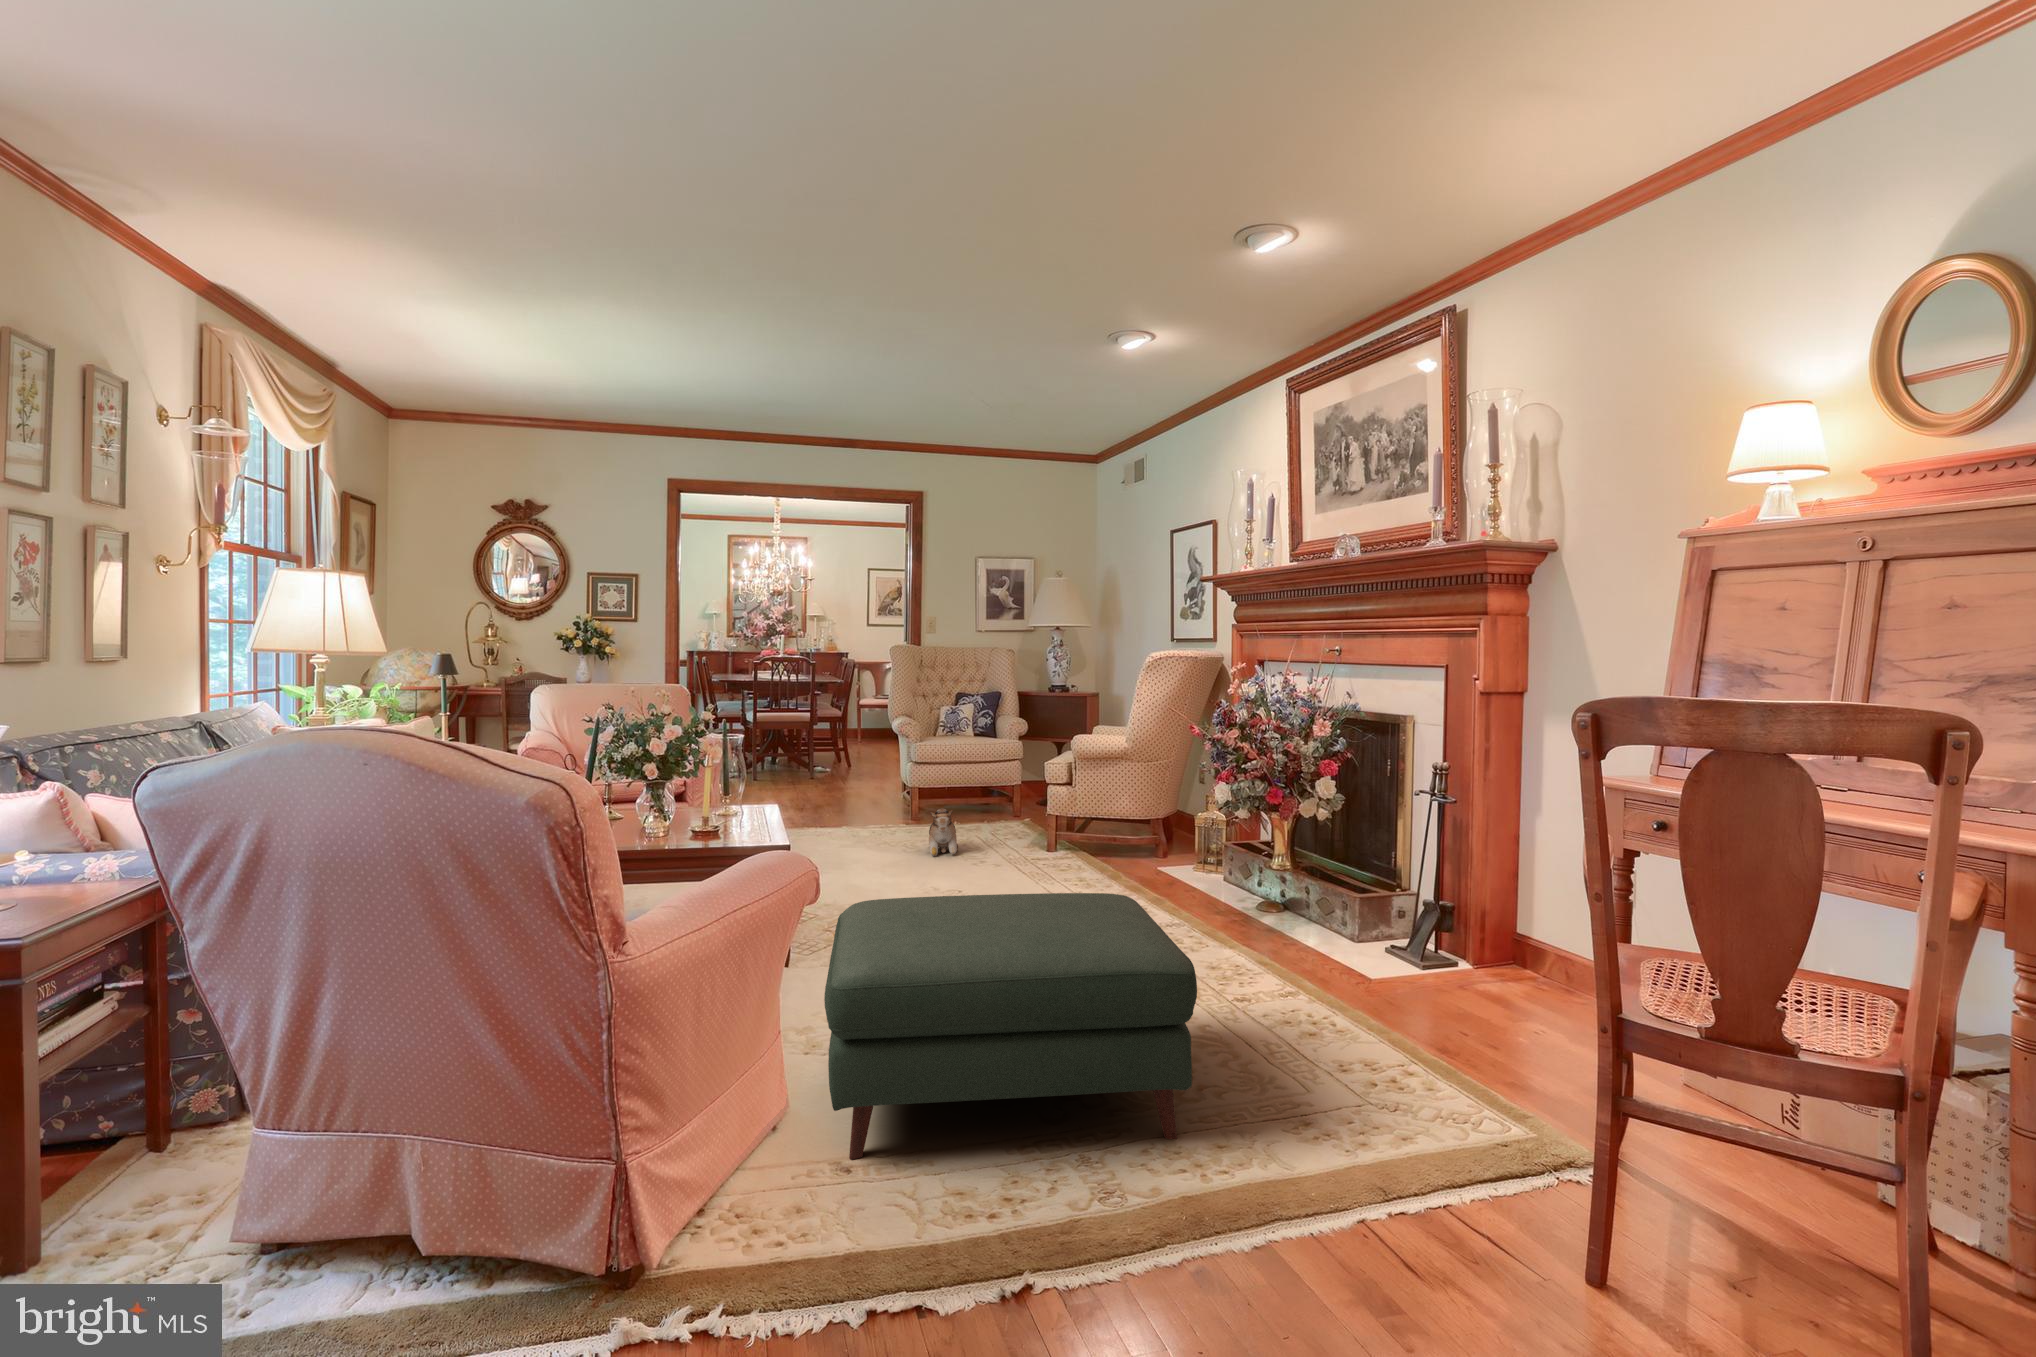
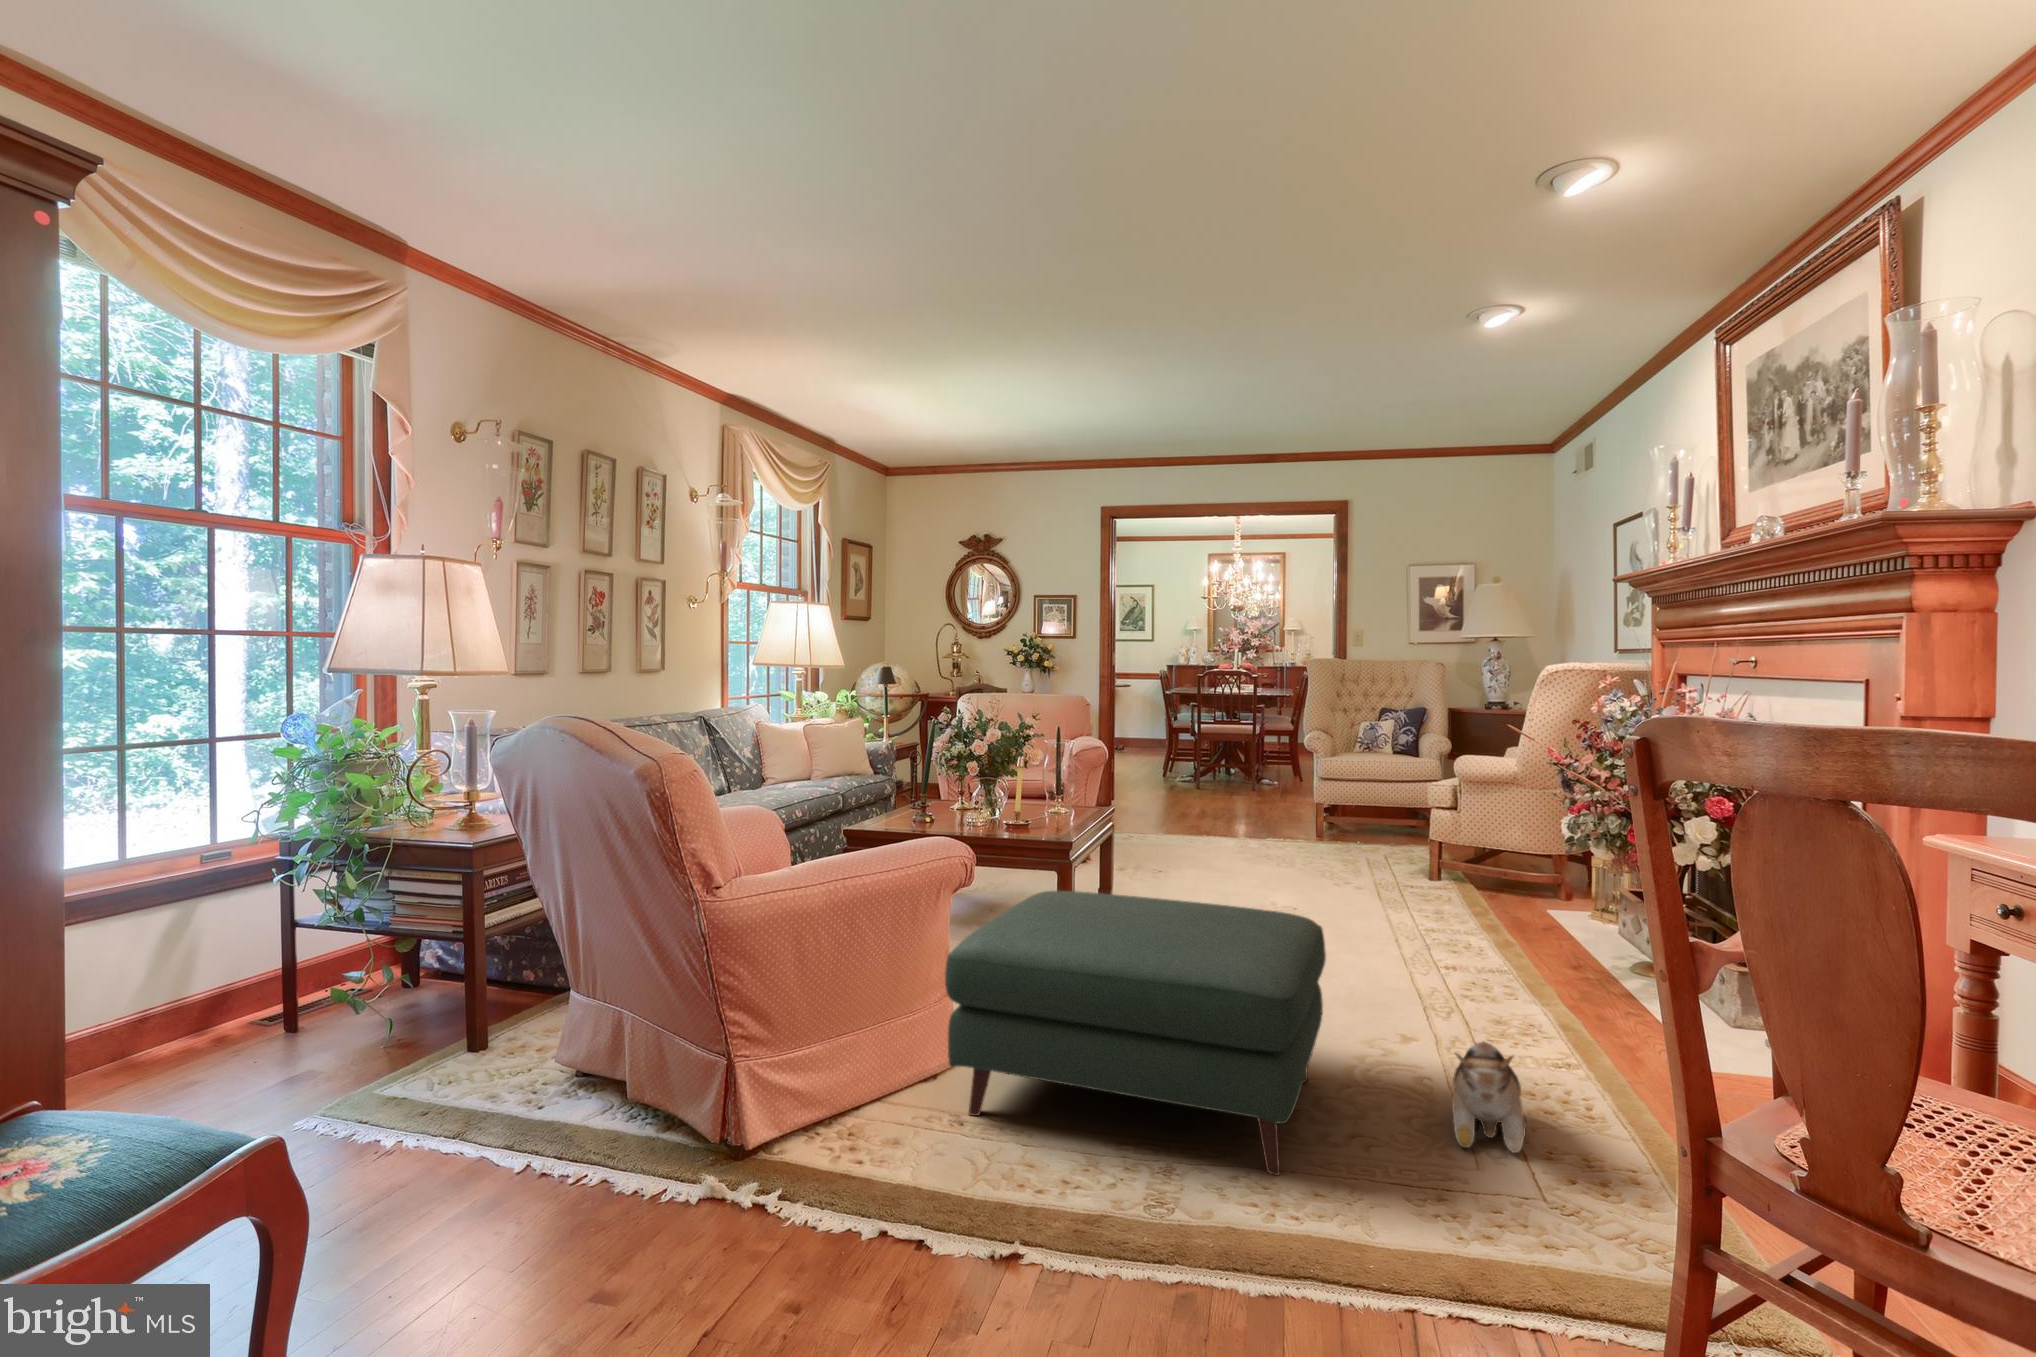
plush toy: present [929,808,958,856] -> present [1452,1041,1526,1153]

